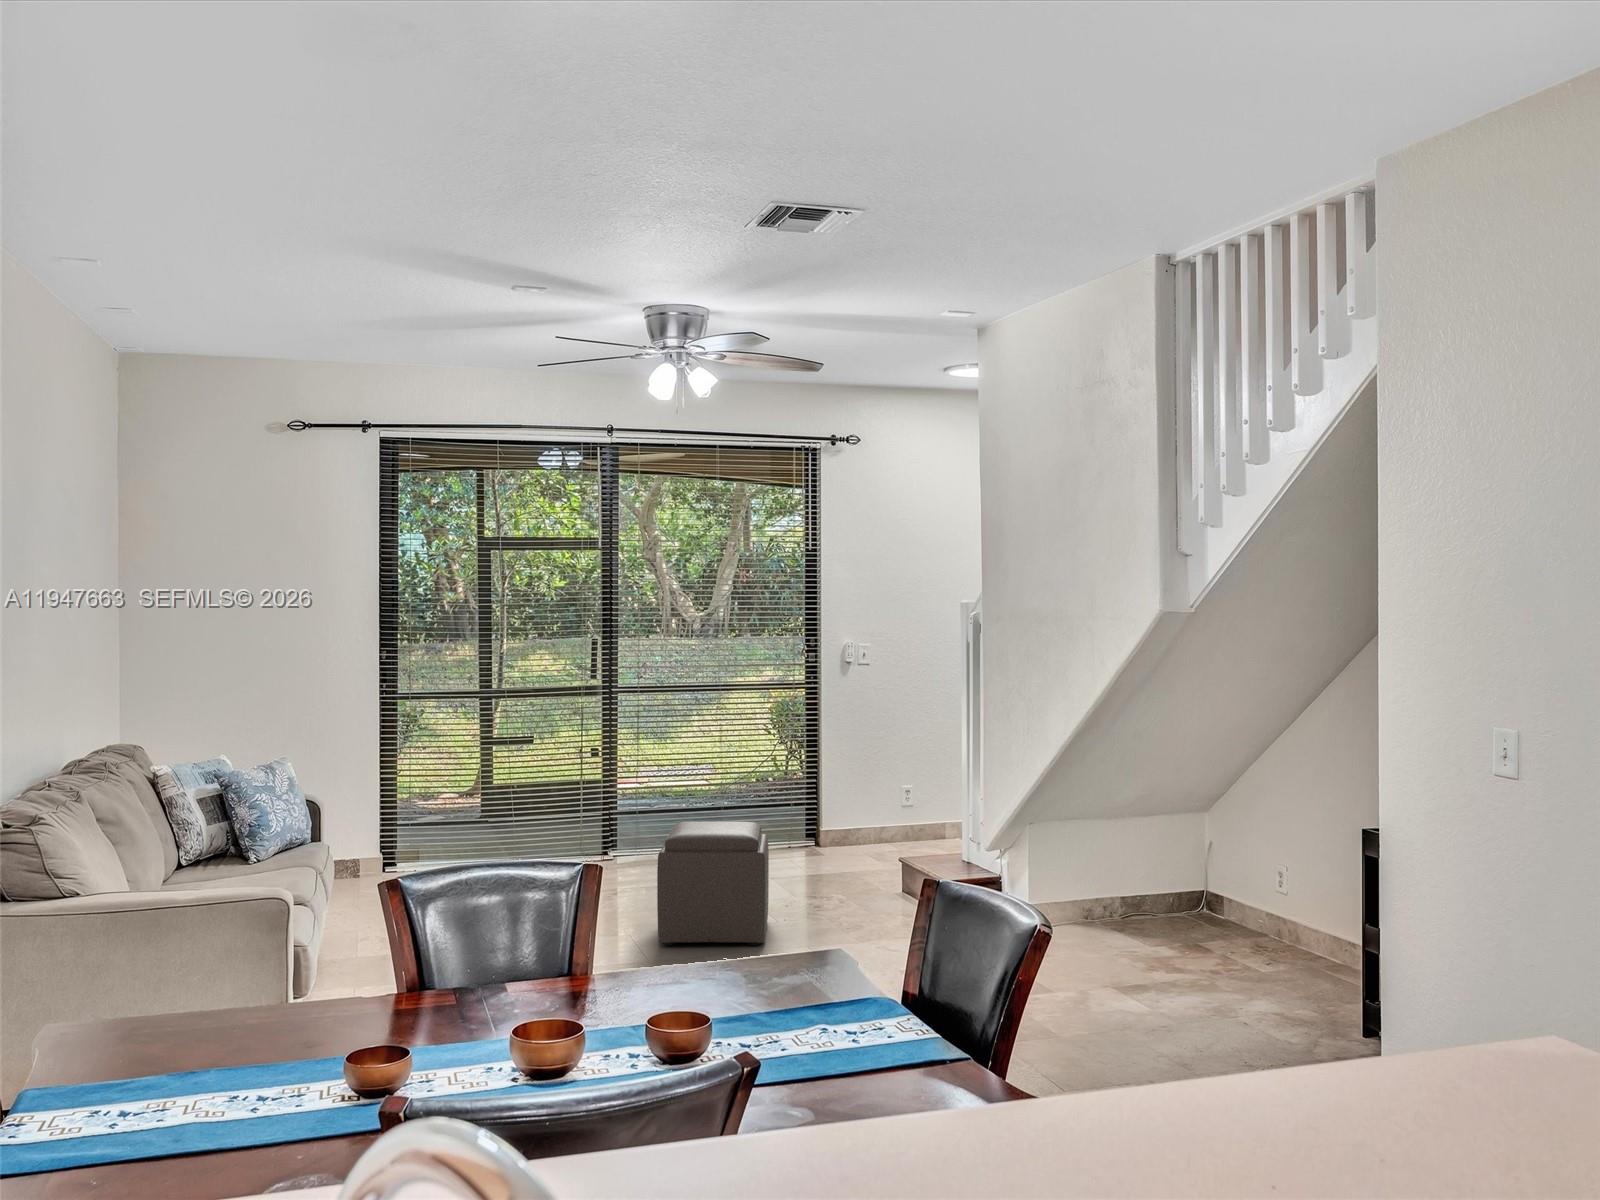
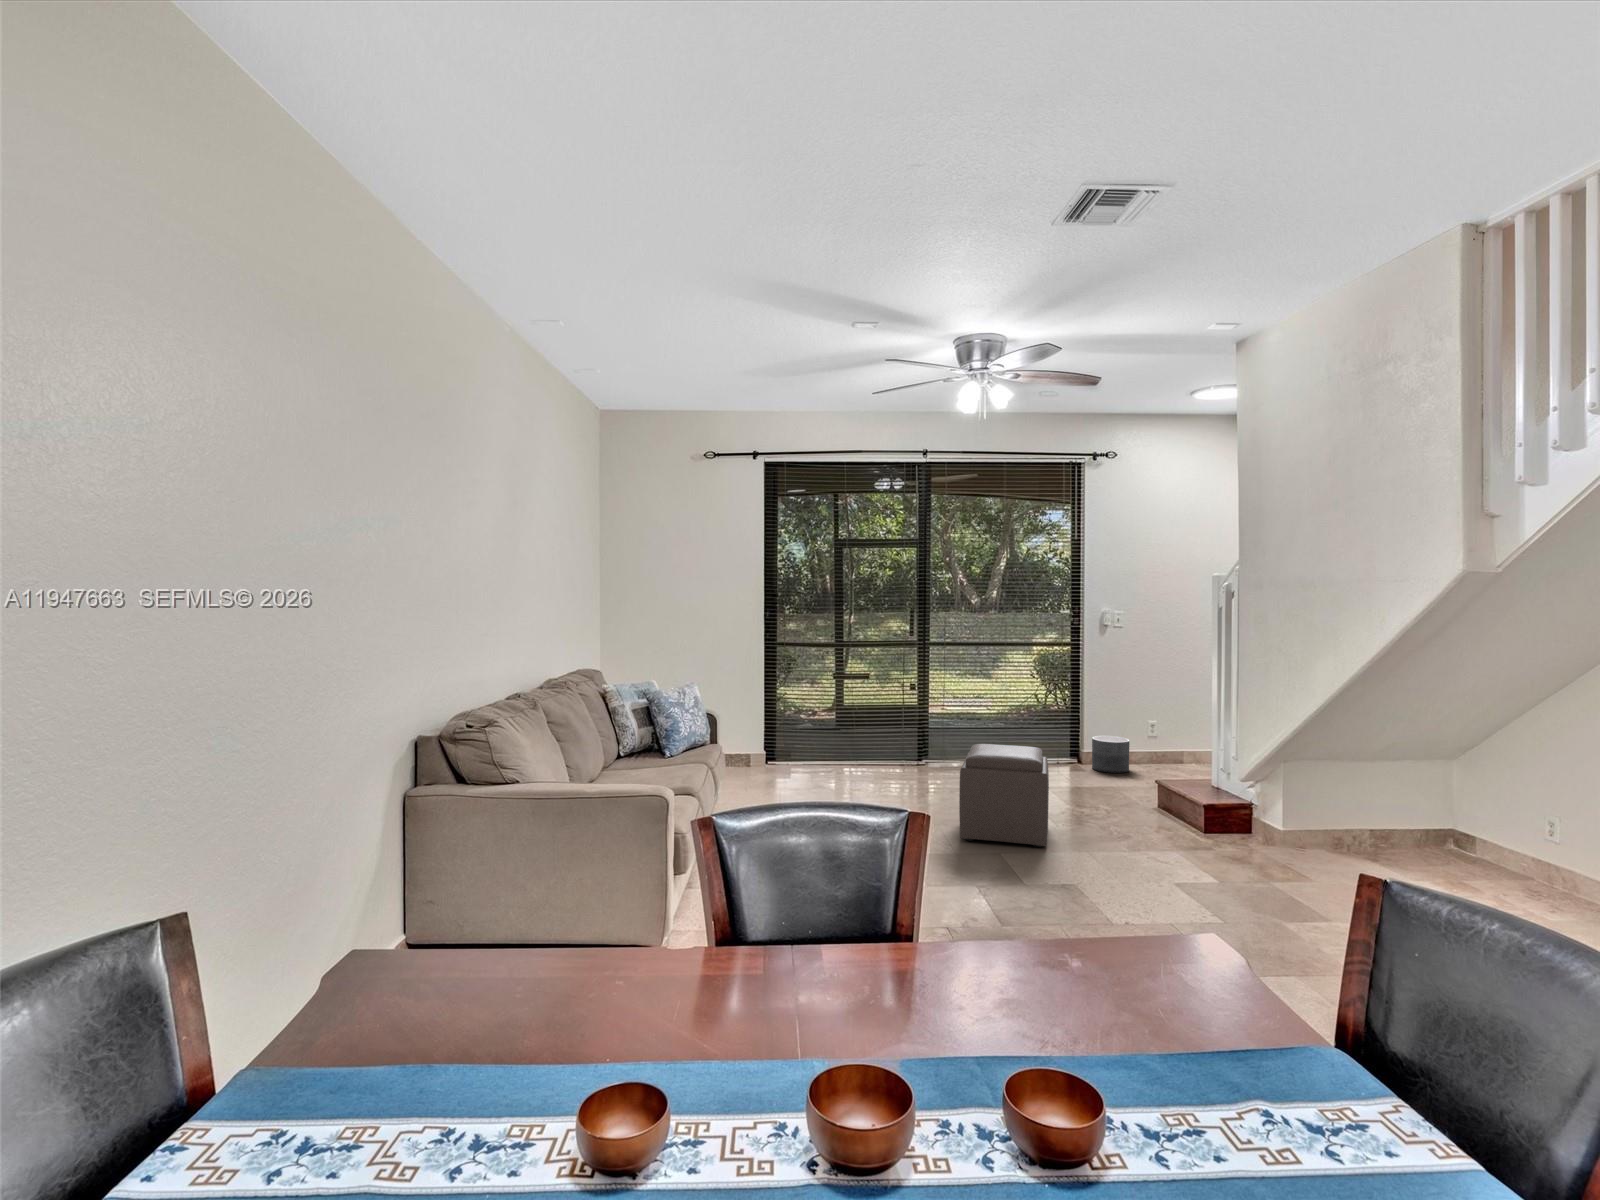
planter: none [832,808,878,854] -> present [1092,736,1130,773]

